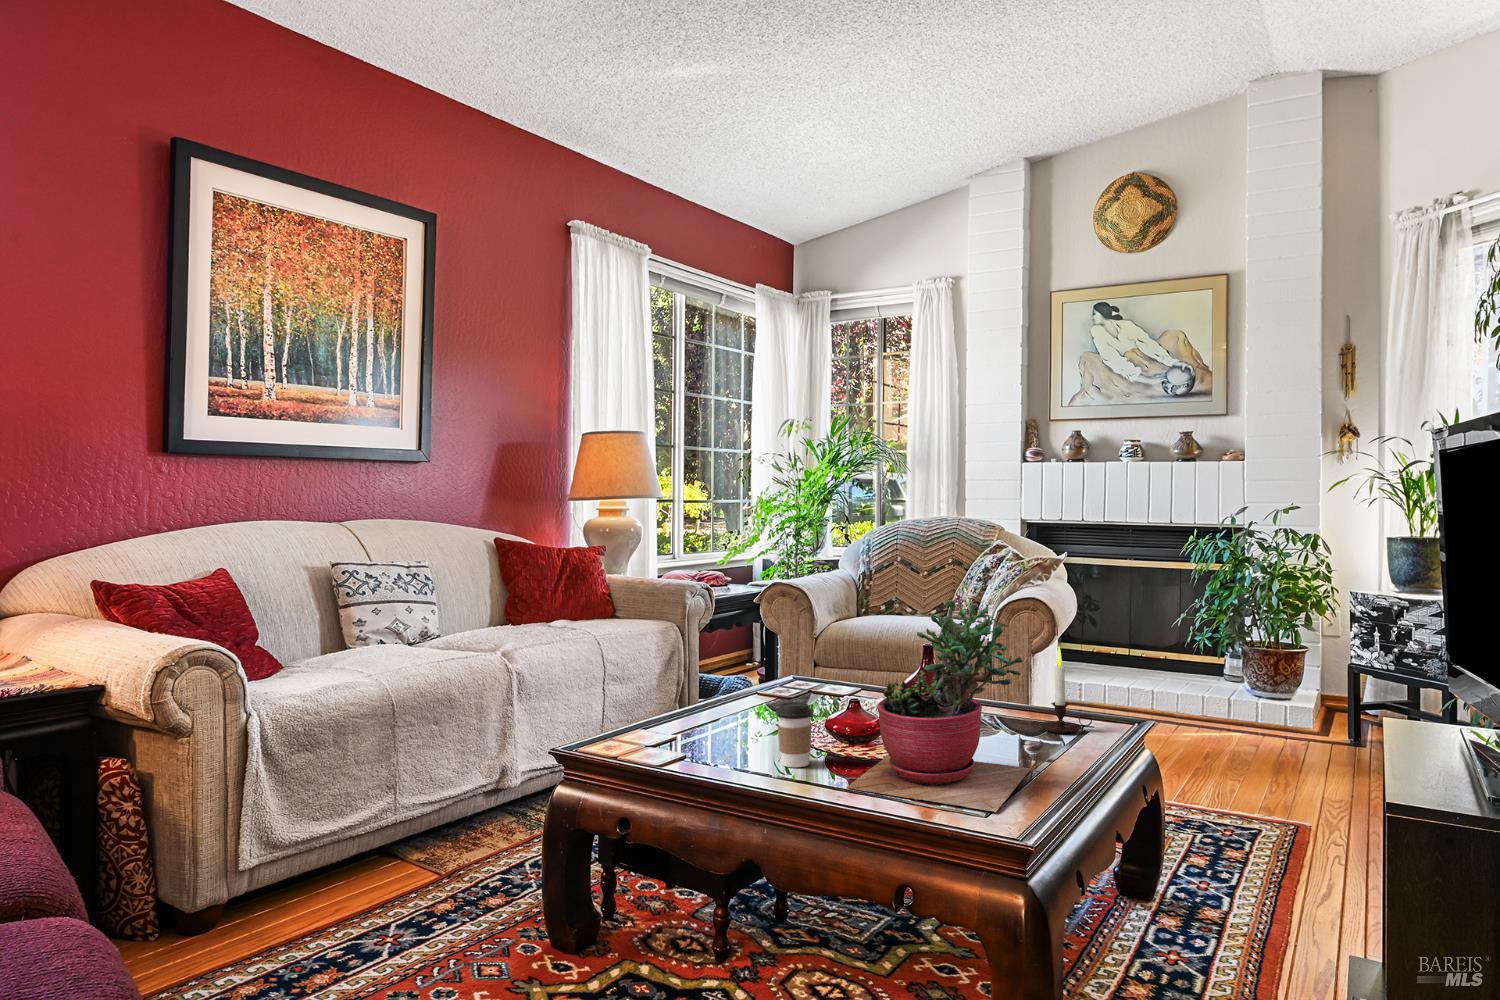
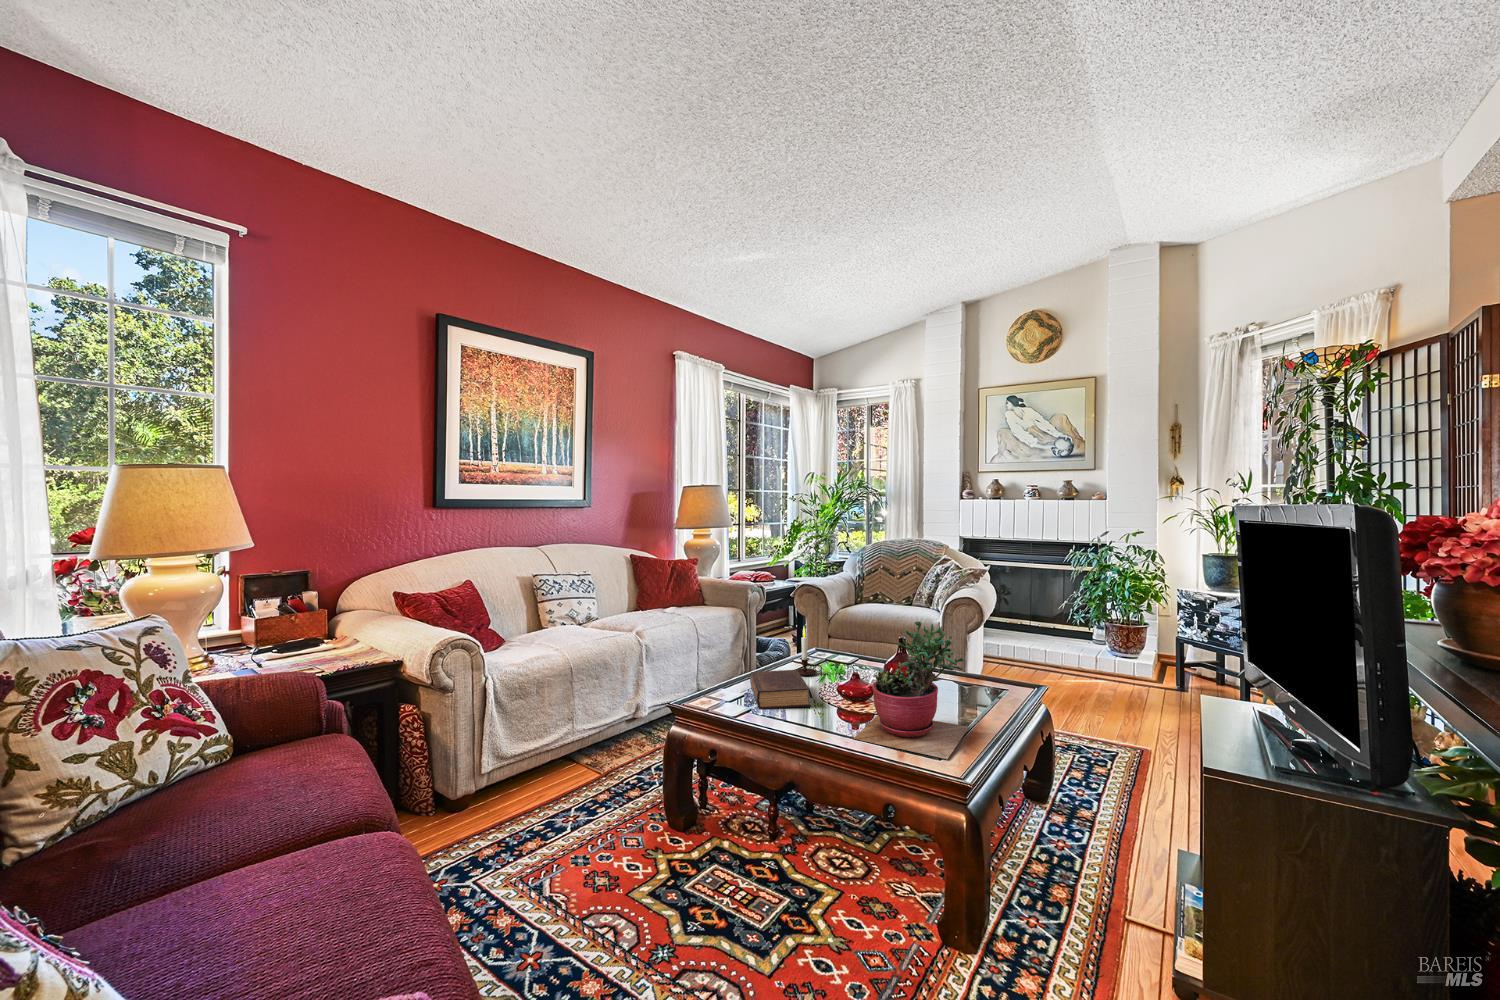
candle: present [1040,646,1092,733] -> present [797,627,822,676]
book: none [684,696,779,752] -> present [750,670,809,709]
coffee cup: present [776,702,814,767] -> none [809,680,832,722]

